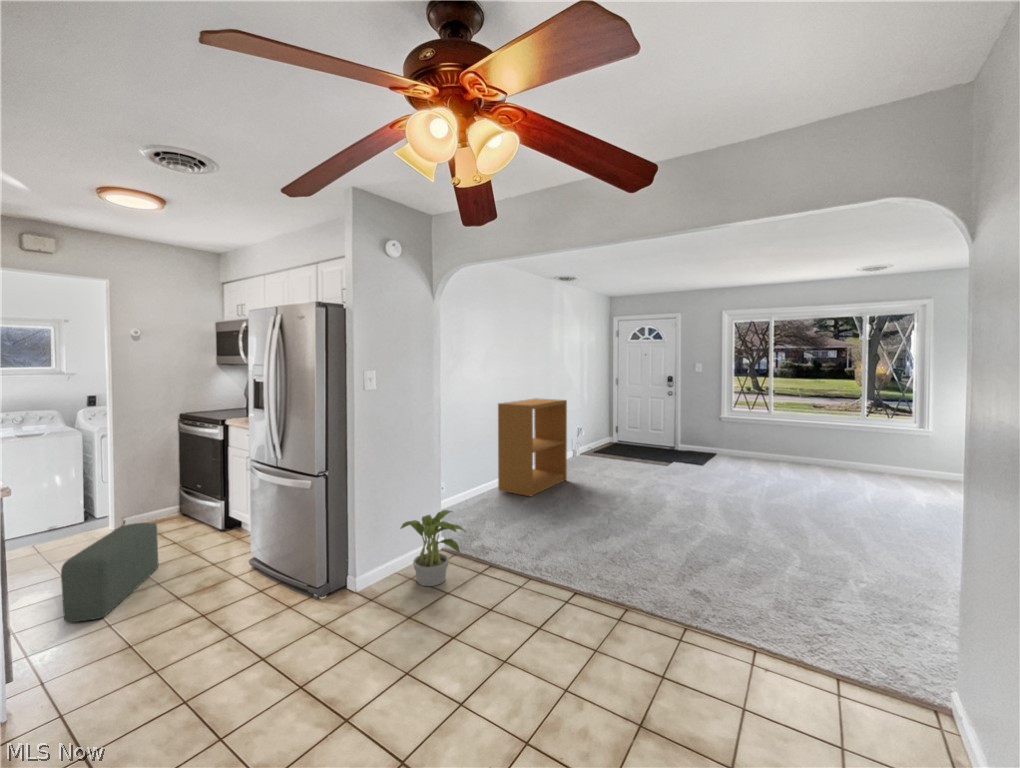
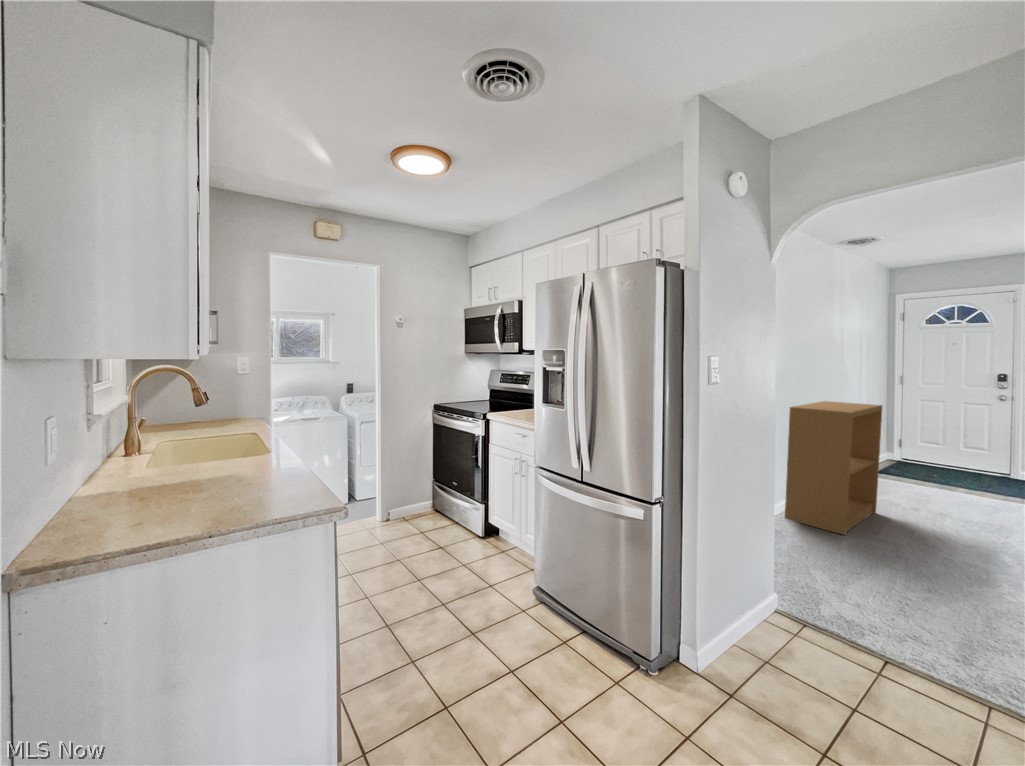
potted plant: present [401,510,465,586] -> none [748,568,874,684]
pouf: present [61,523,158,622] -> none [369,529,437,648]

